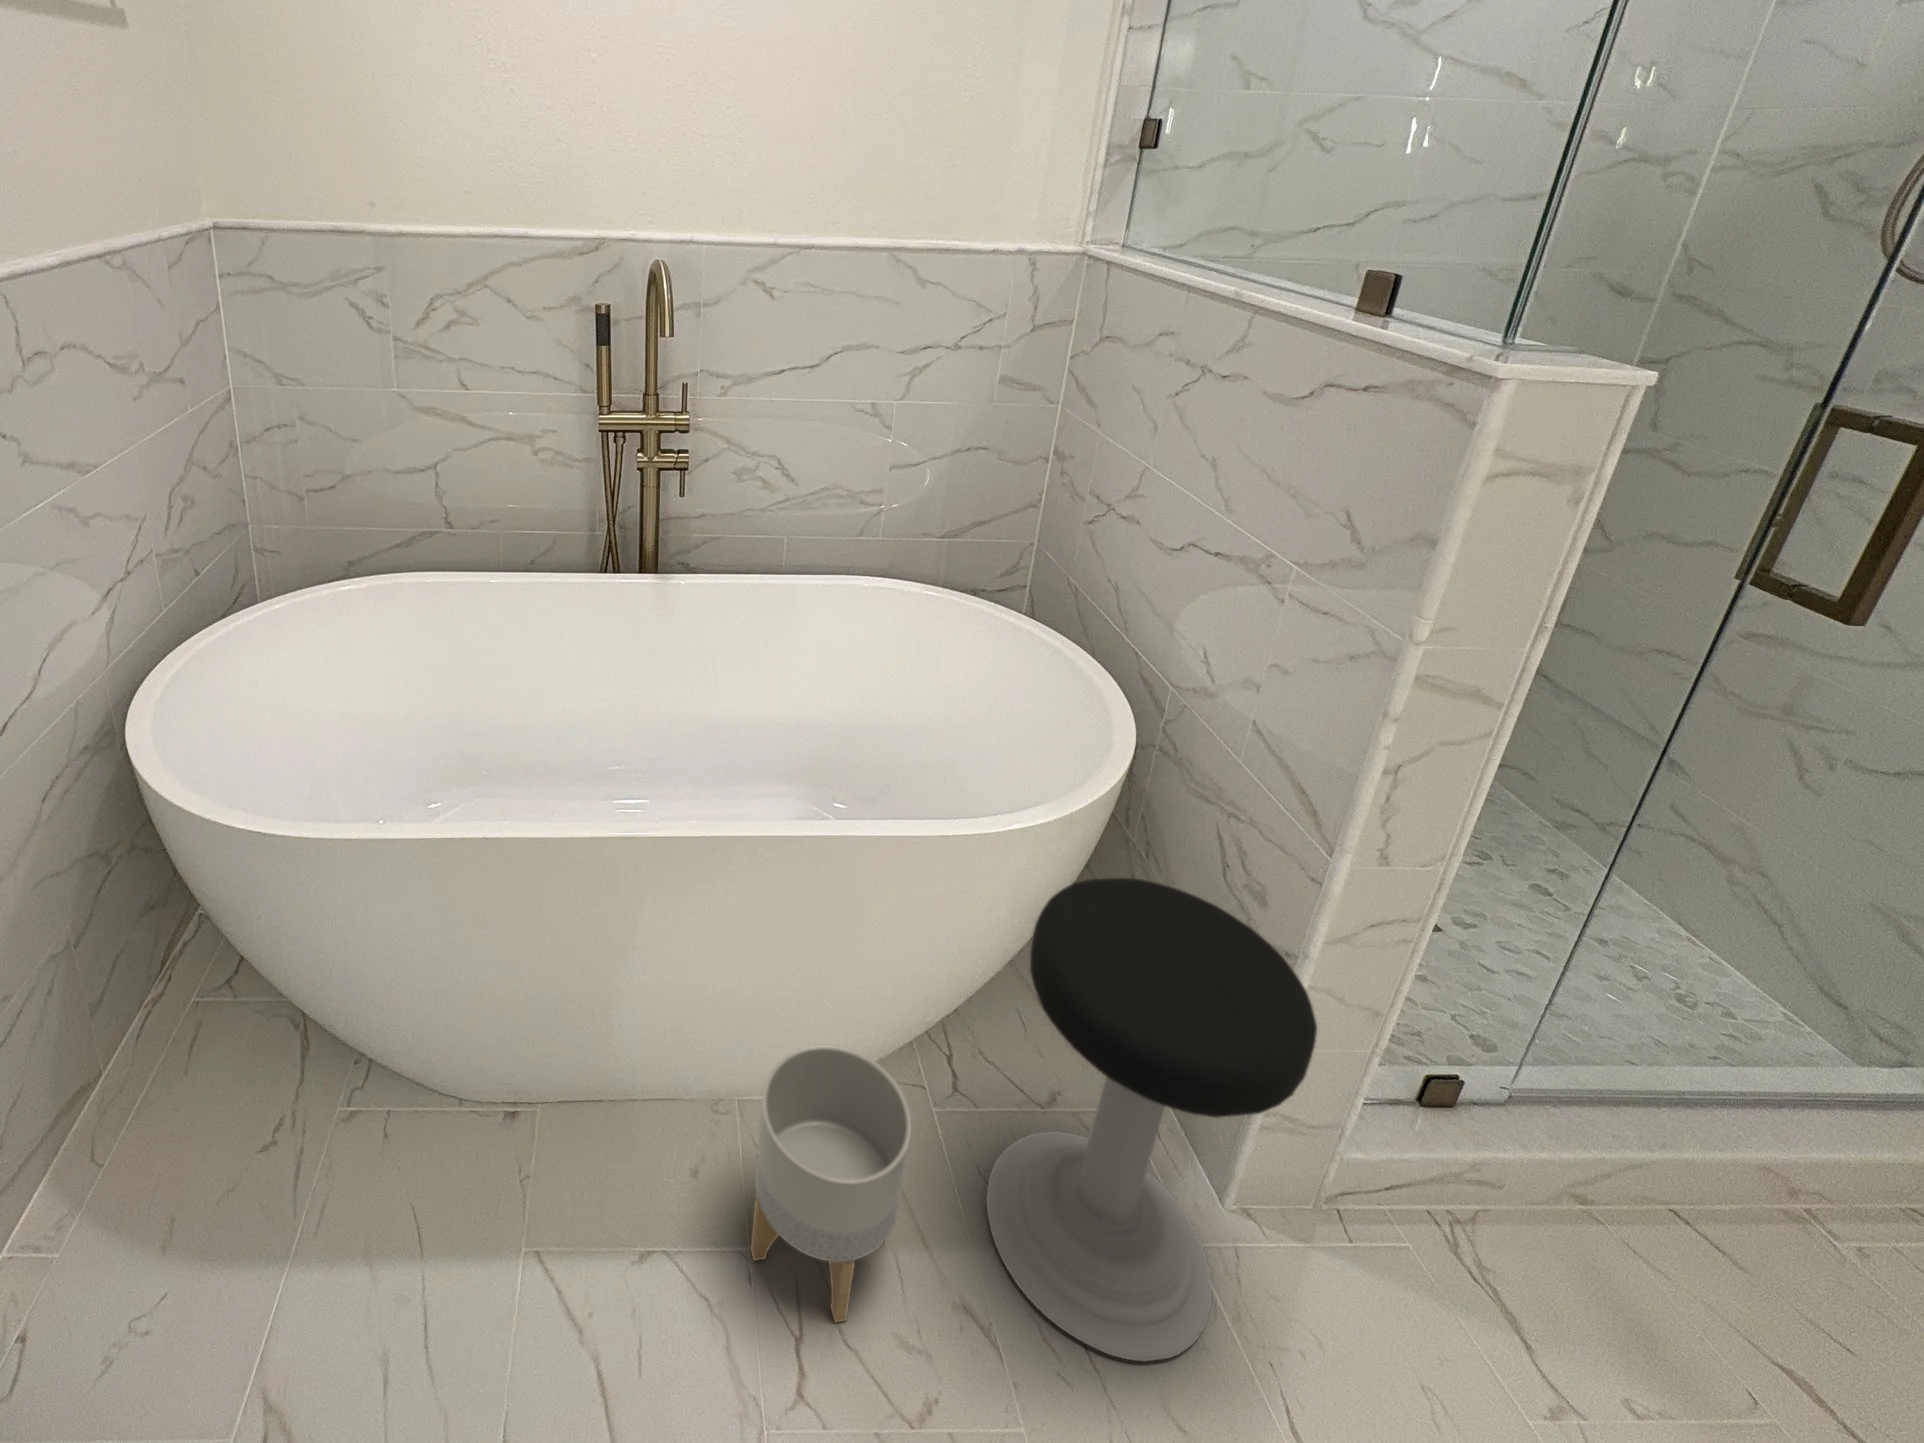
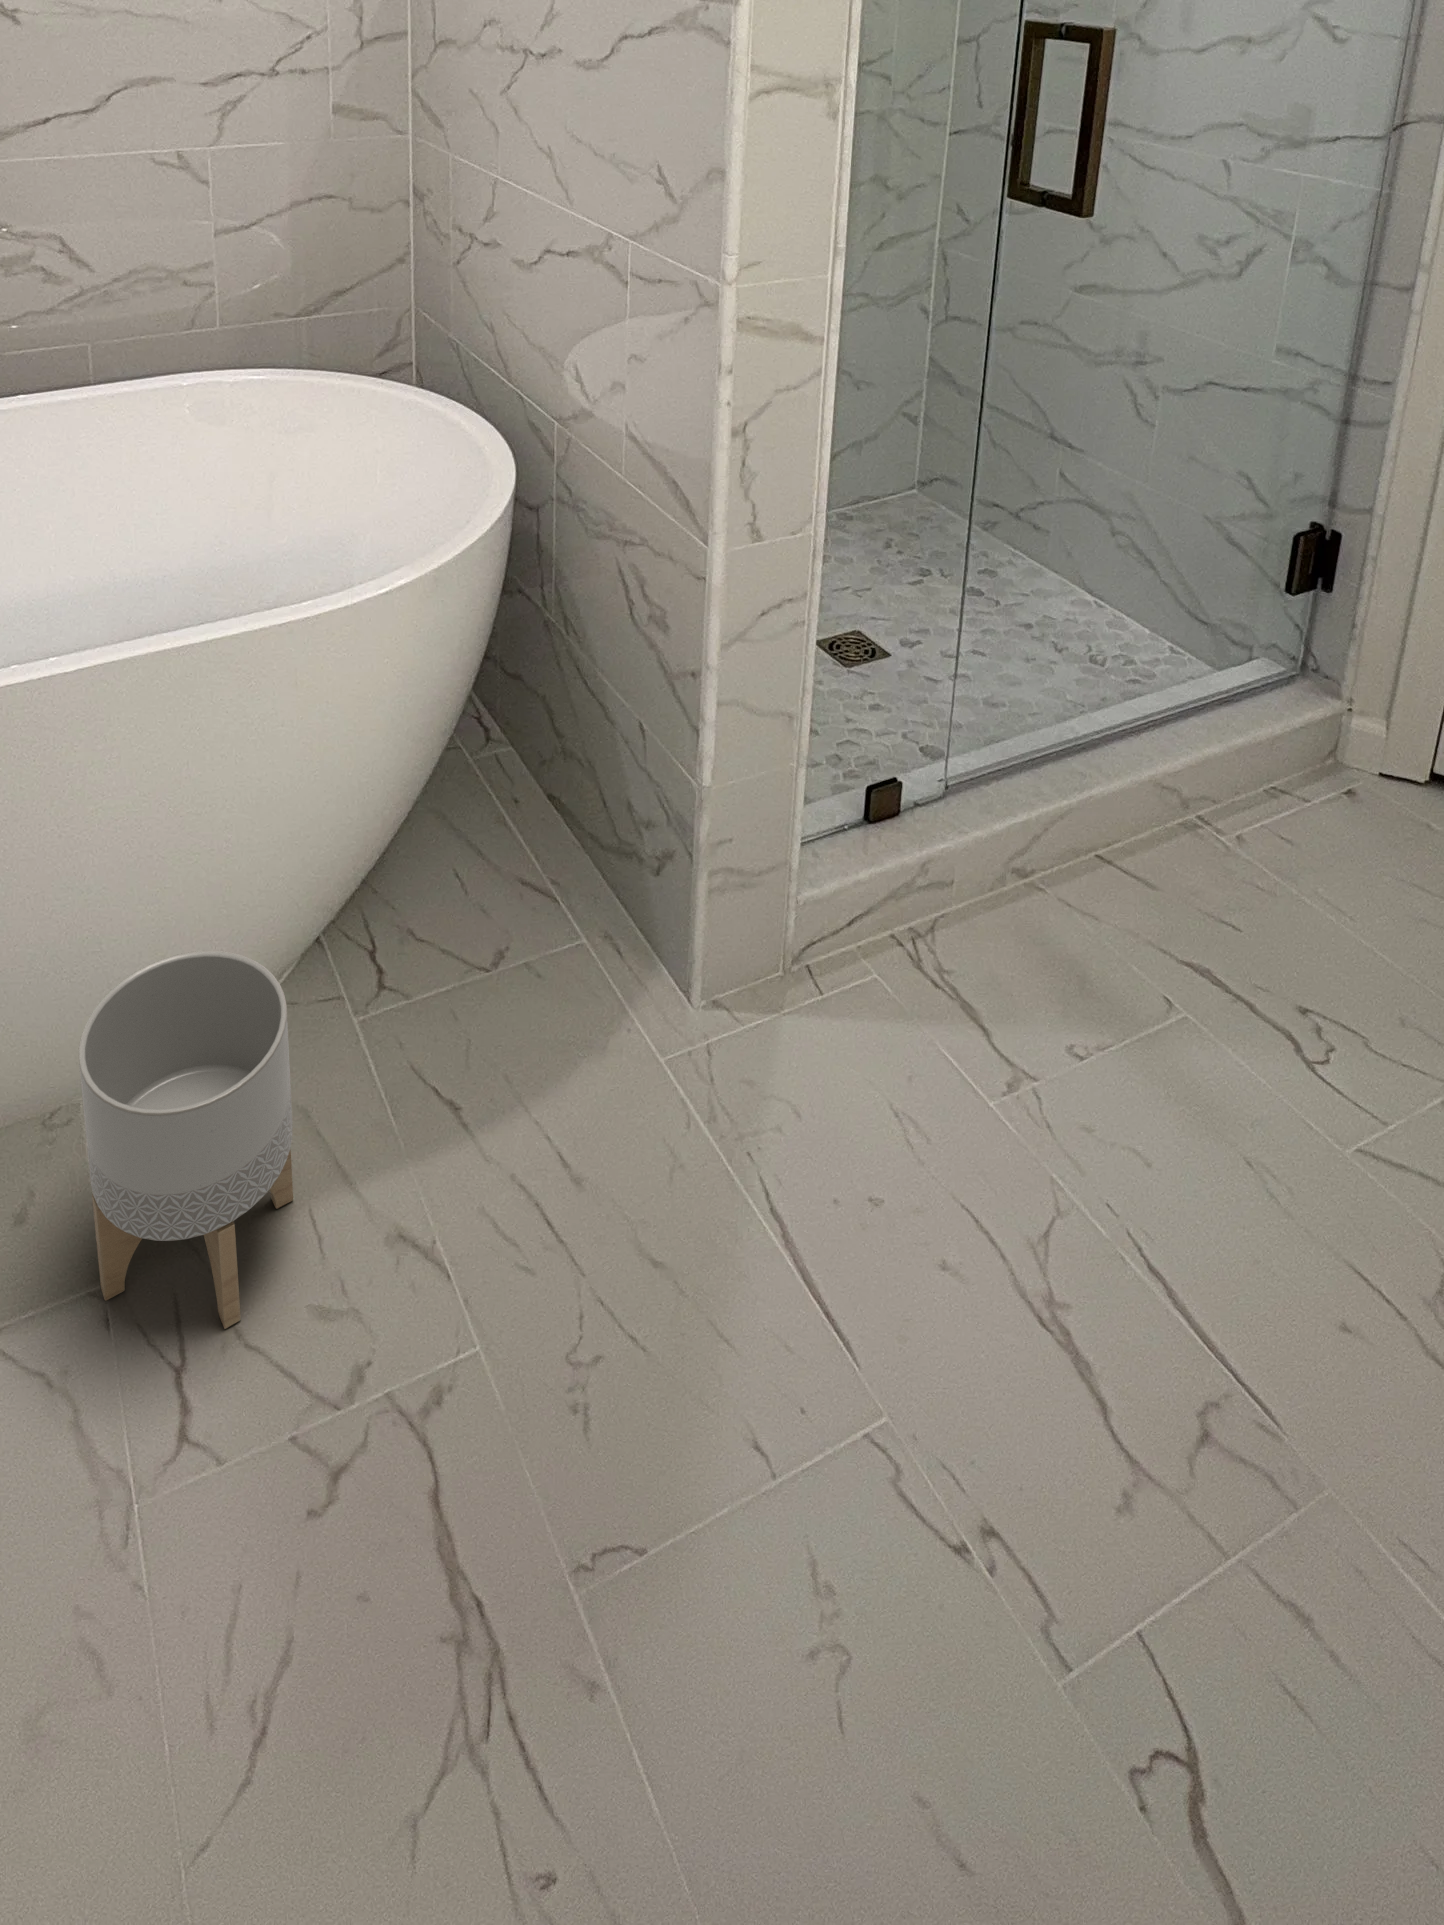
stool: present [986,878,1317,1361] -> none [405,629,707,1216]

